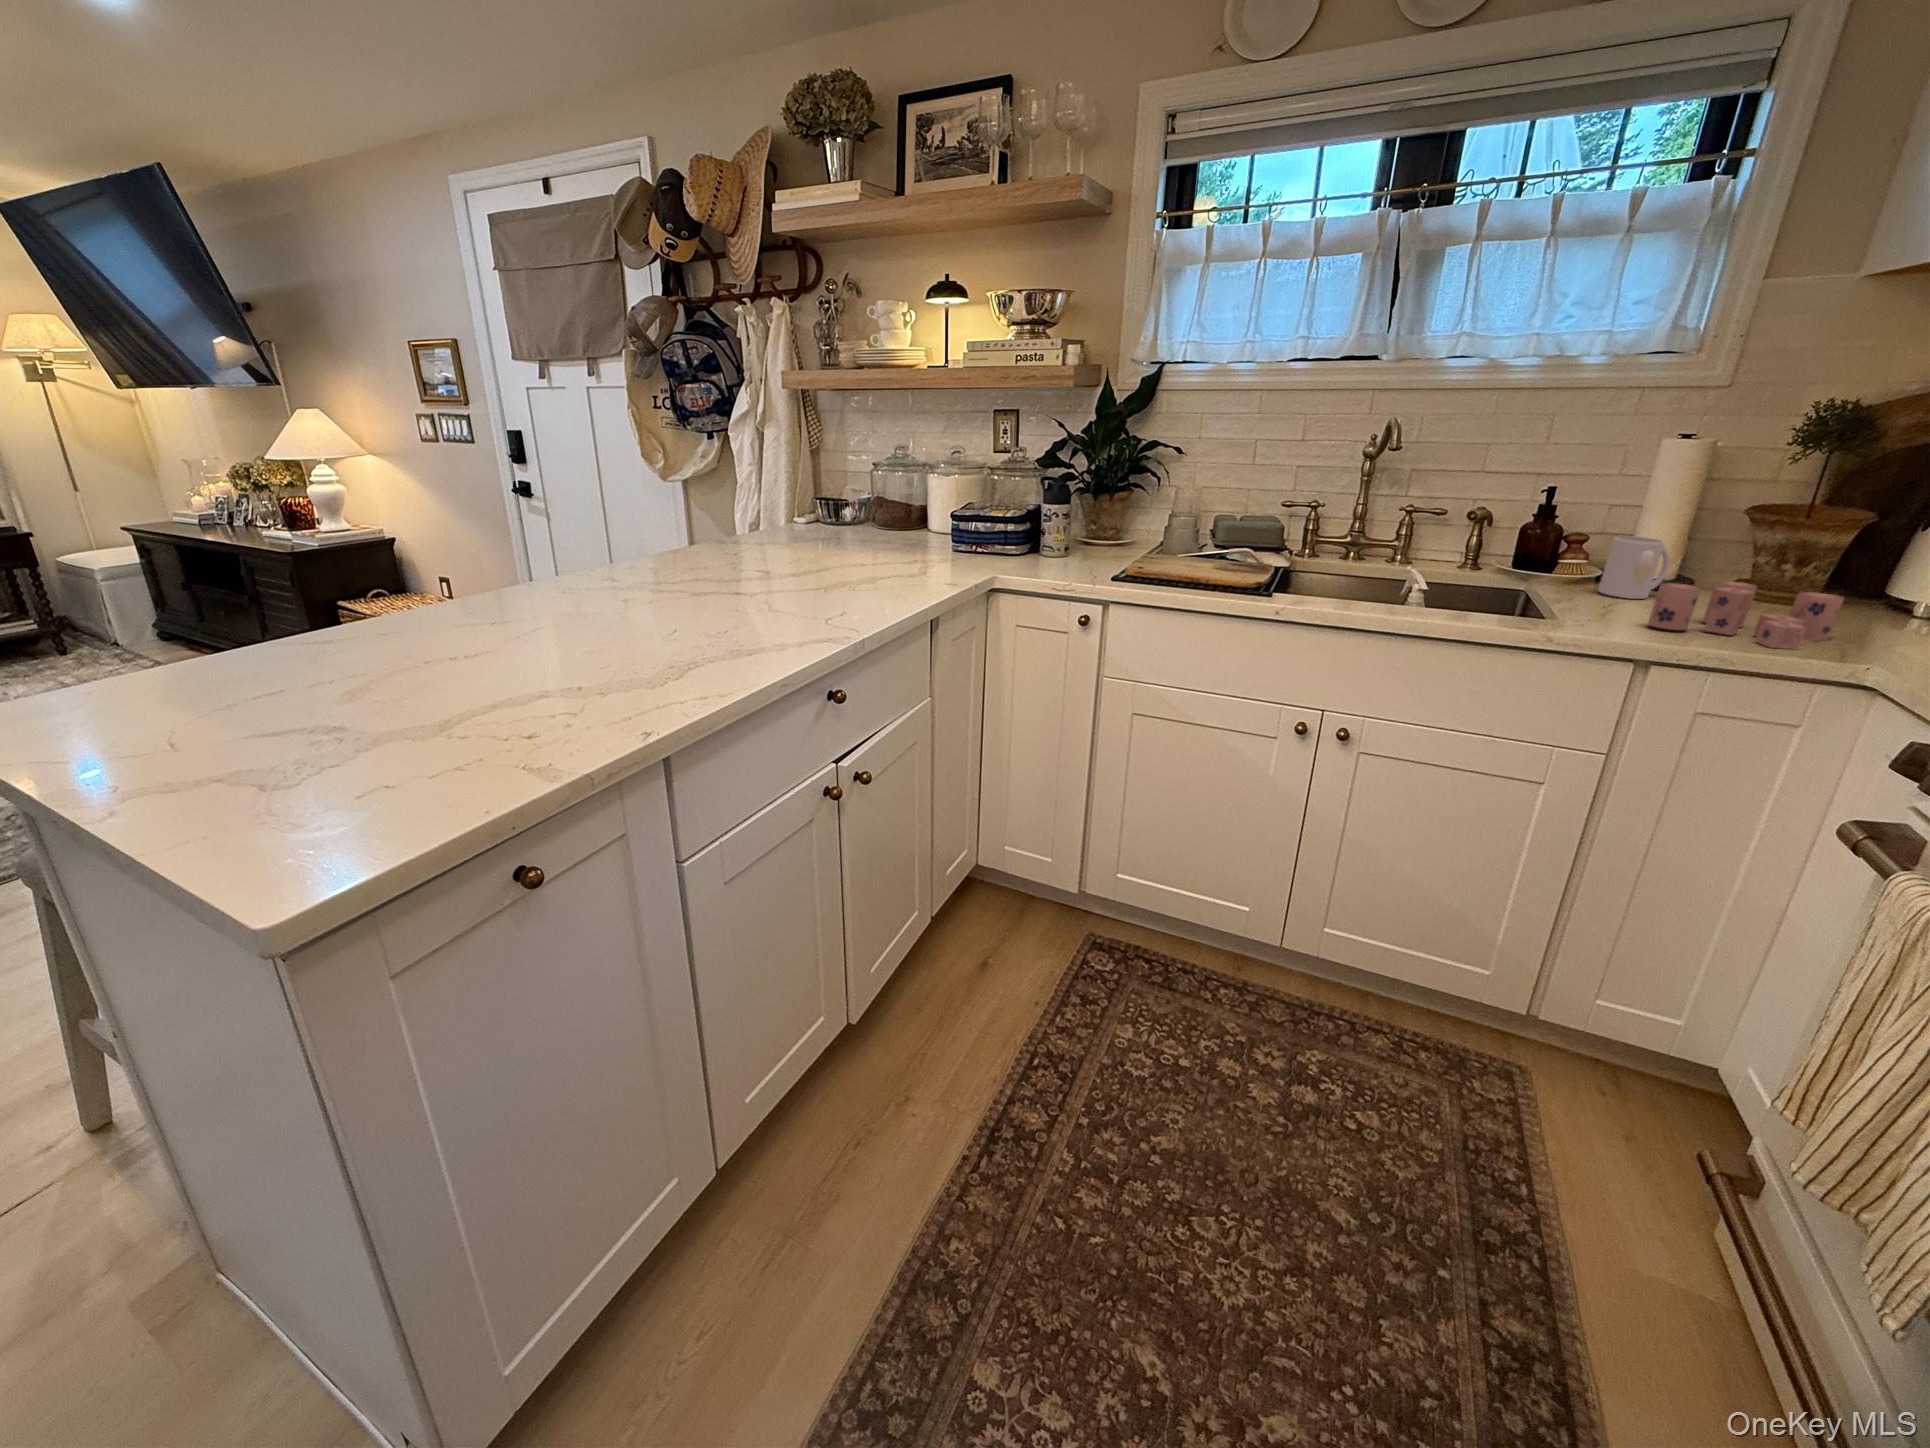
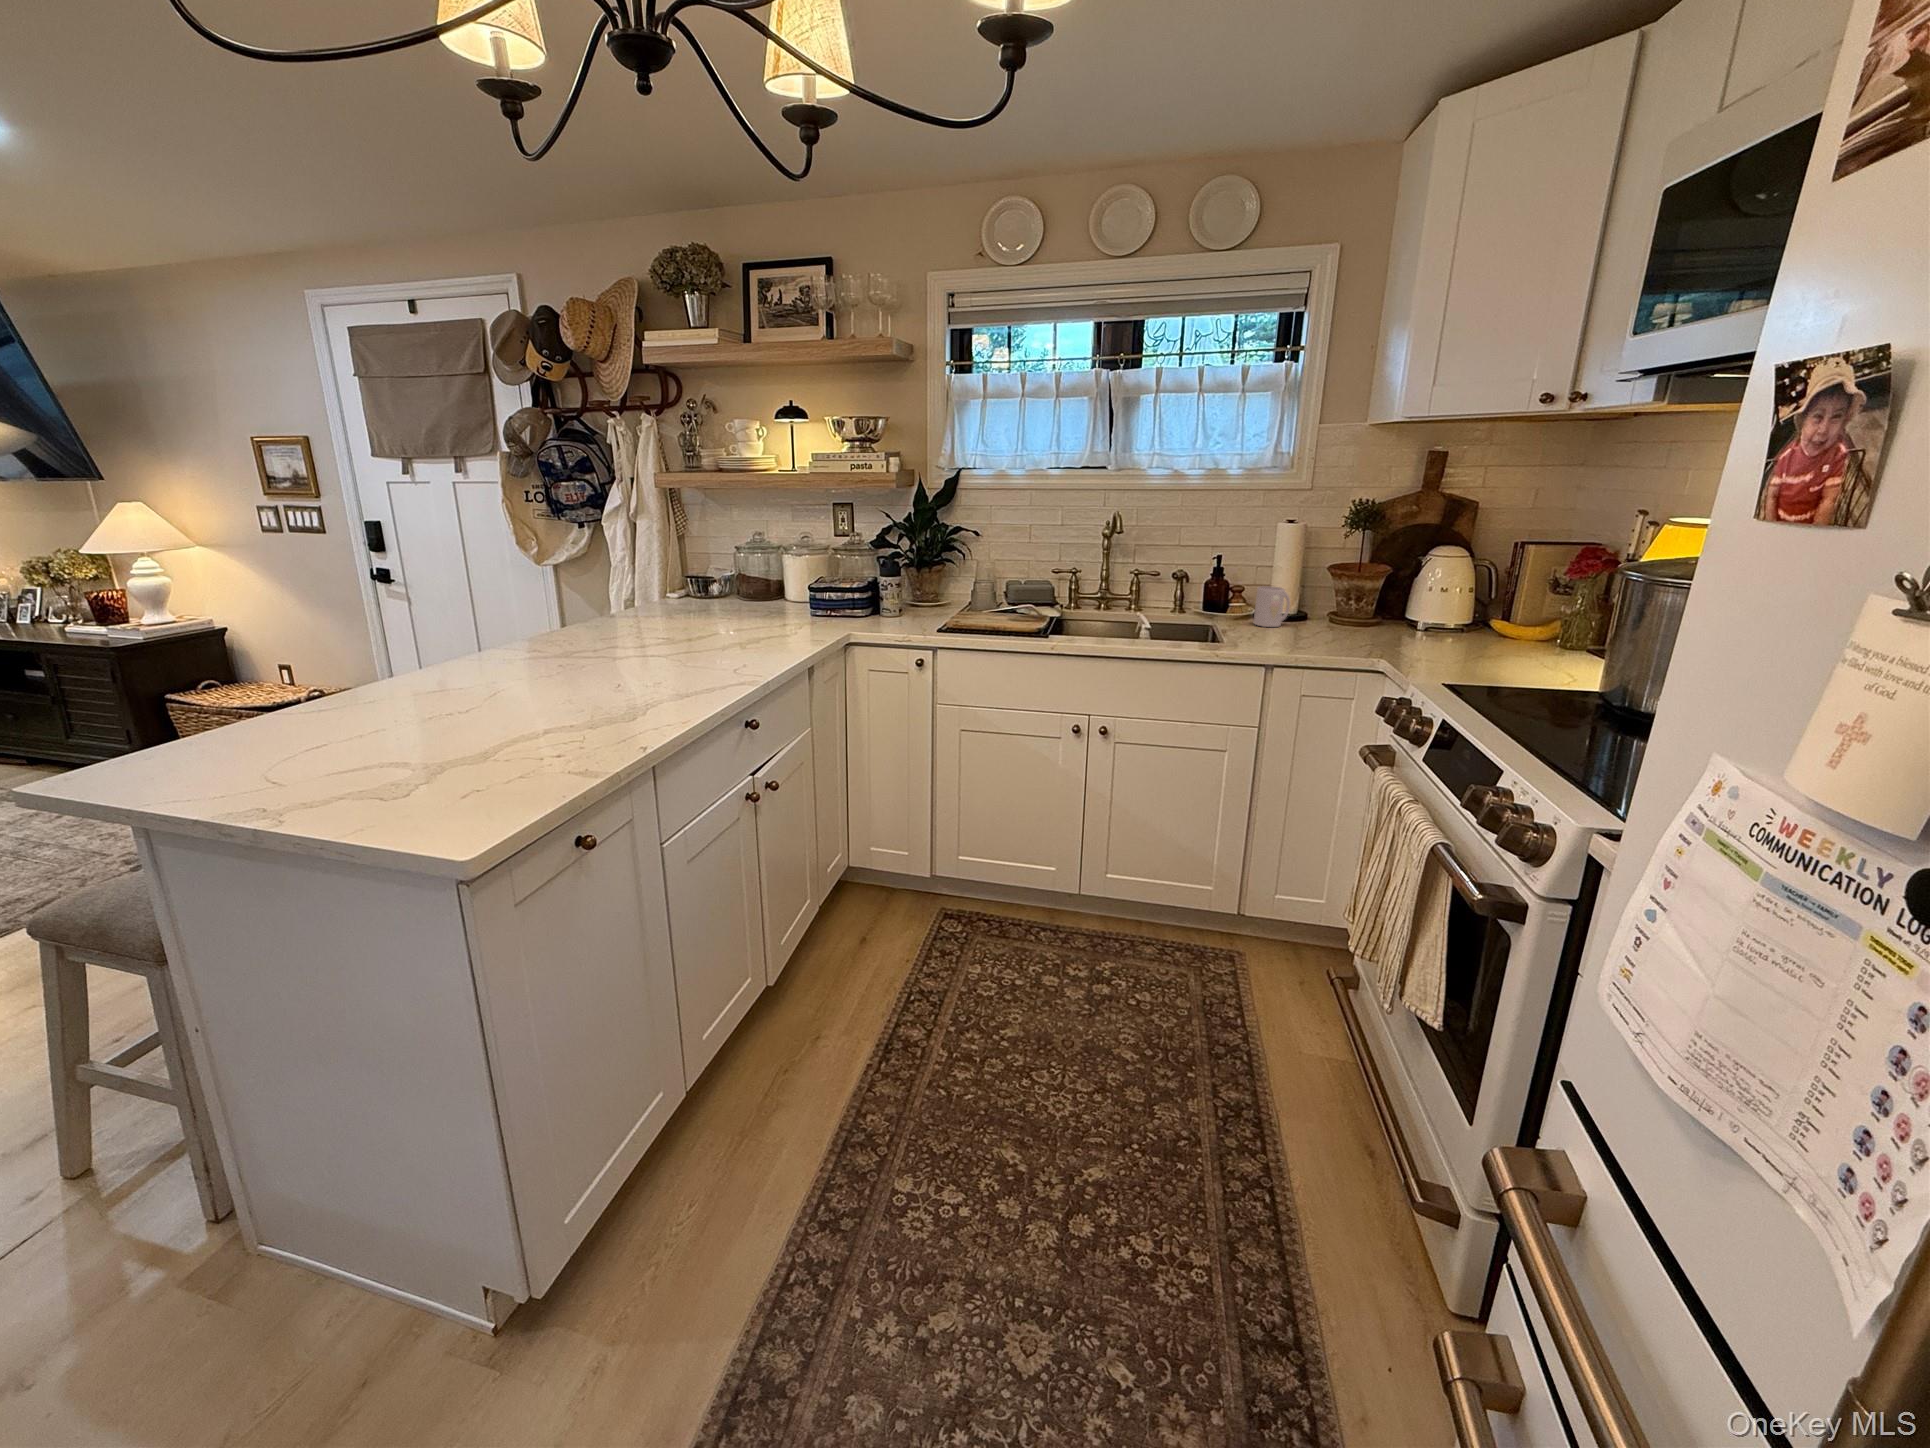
candle: present [1648,581,1845,650] -> none [1272,613,1369,652]

